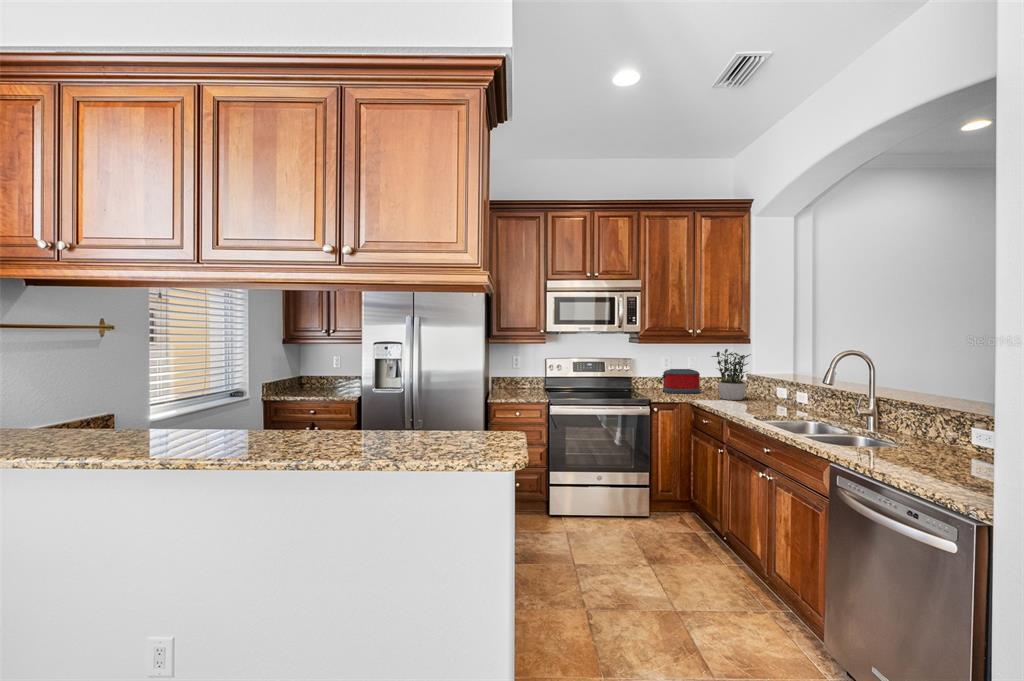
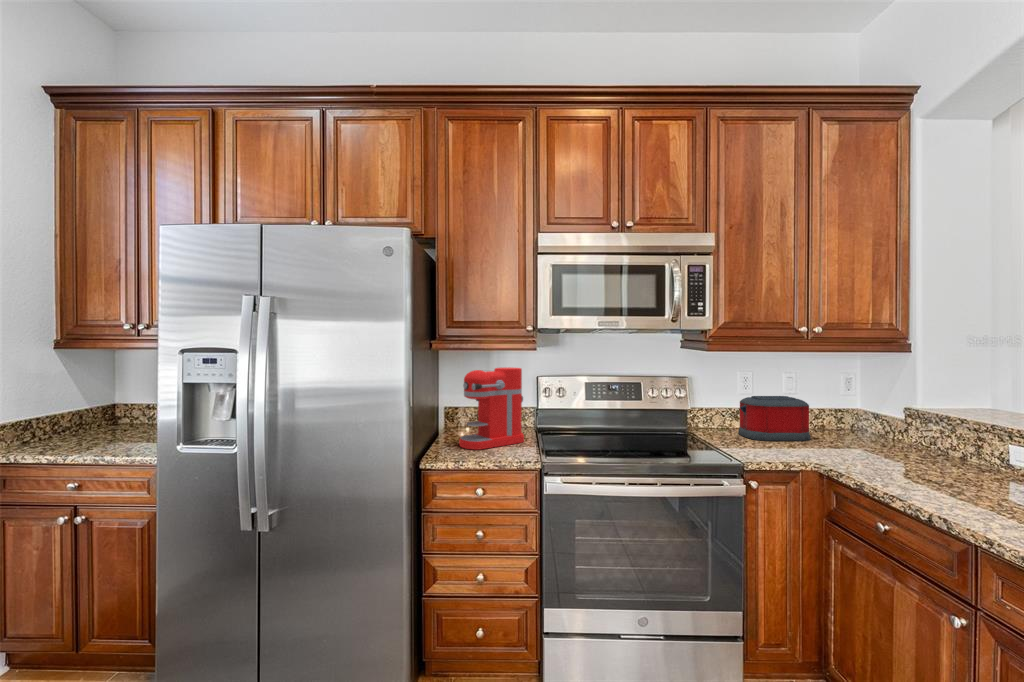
potted plant: present [712,349,751,400] -> none [850,361,935,463]
coffee maker: none [504,353,539,396] -> present [459,367,524,450]

